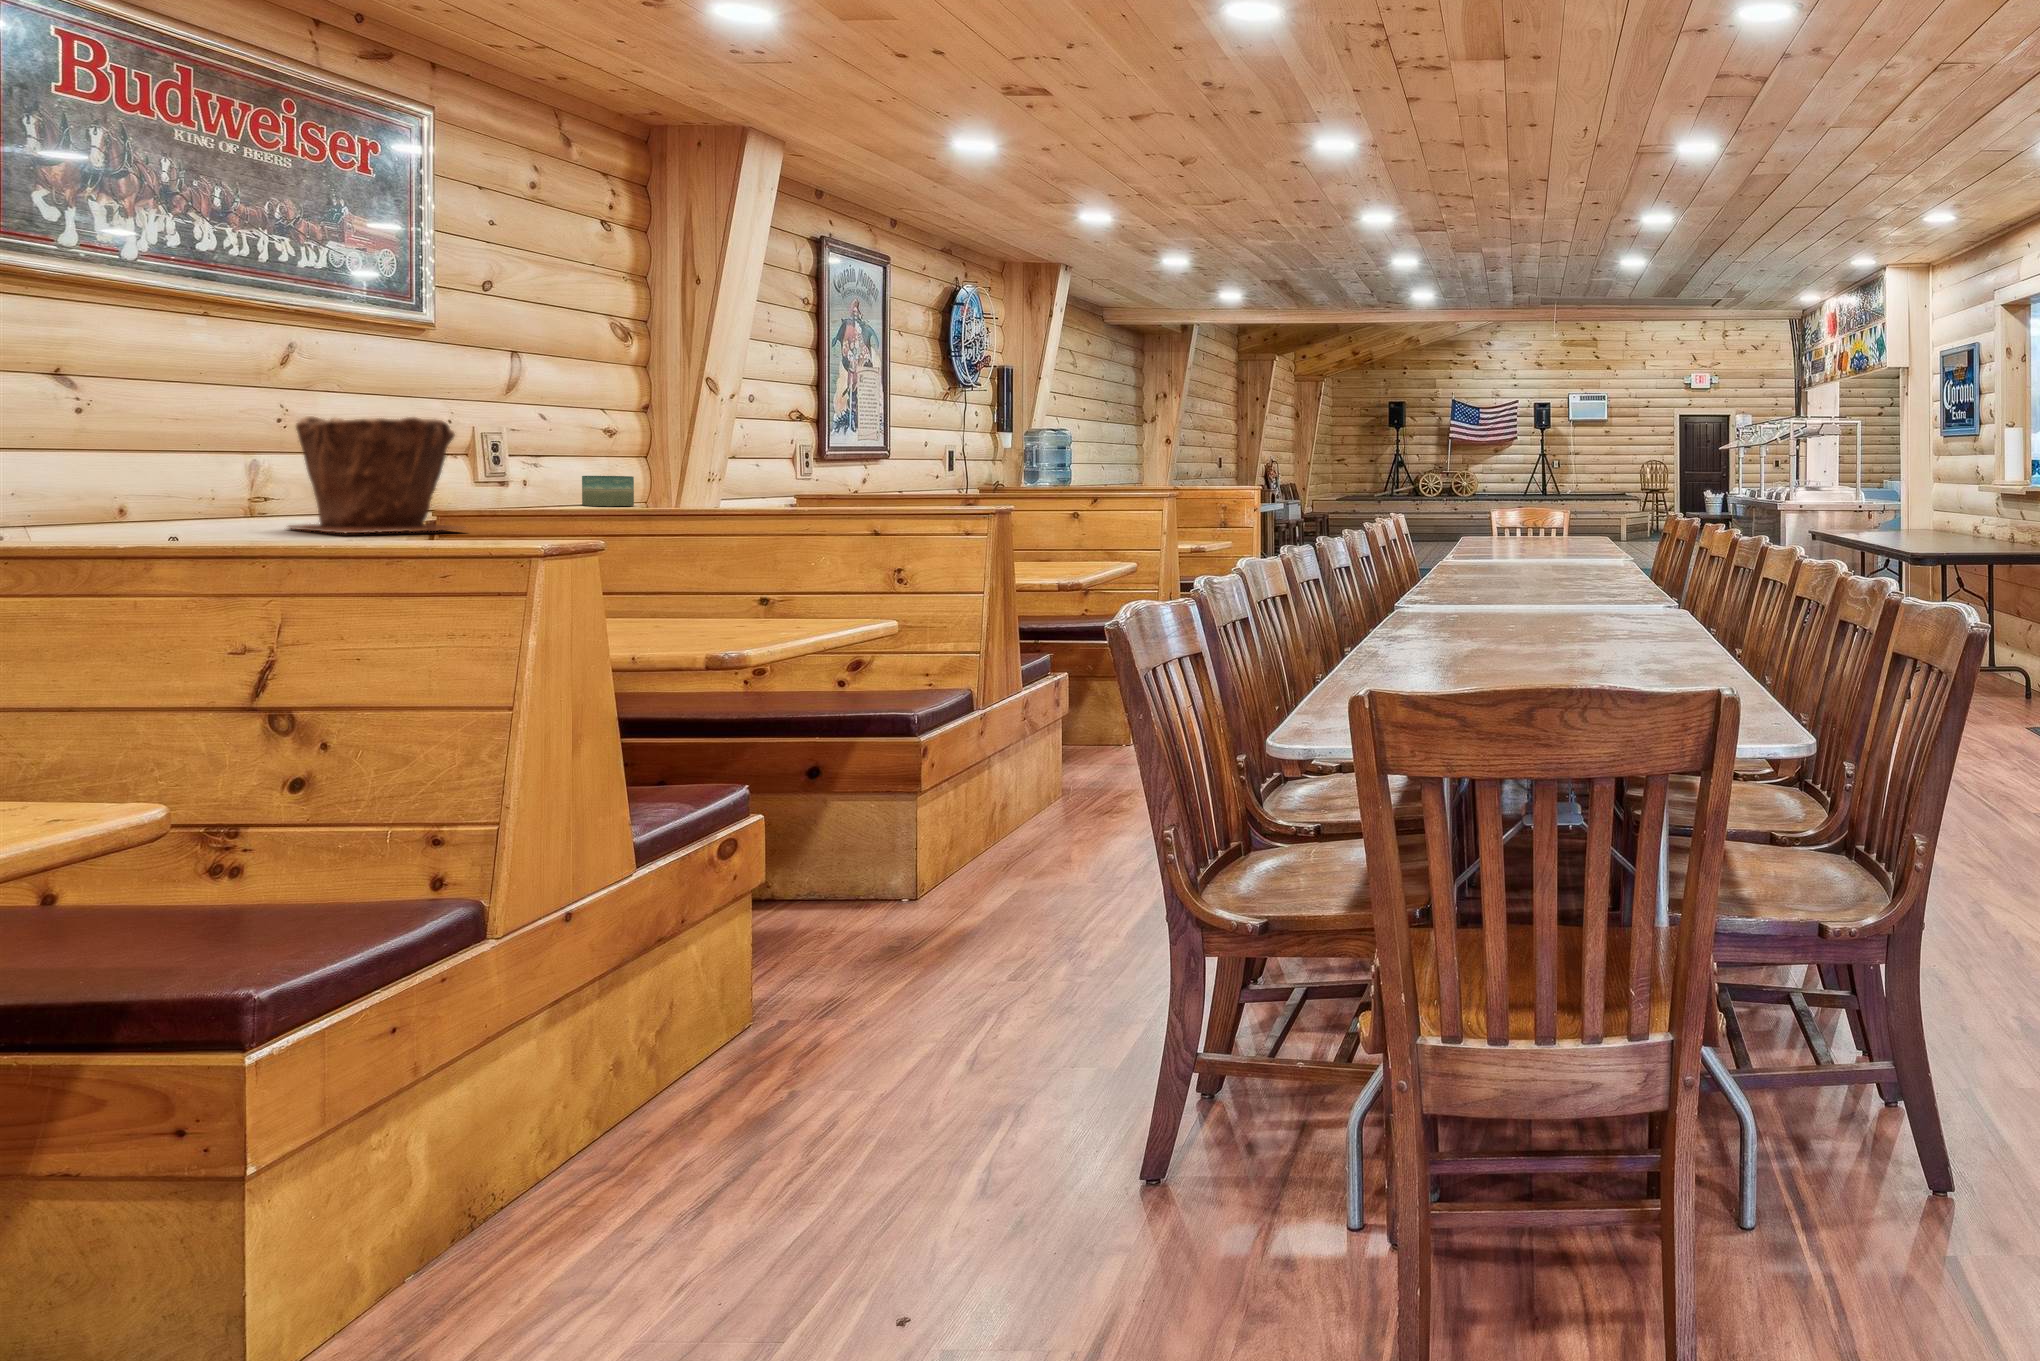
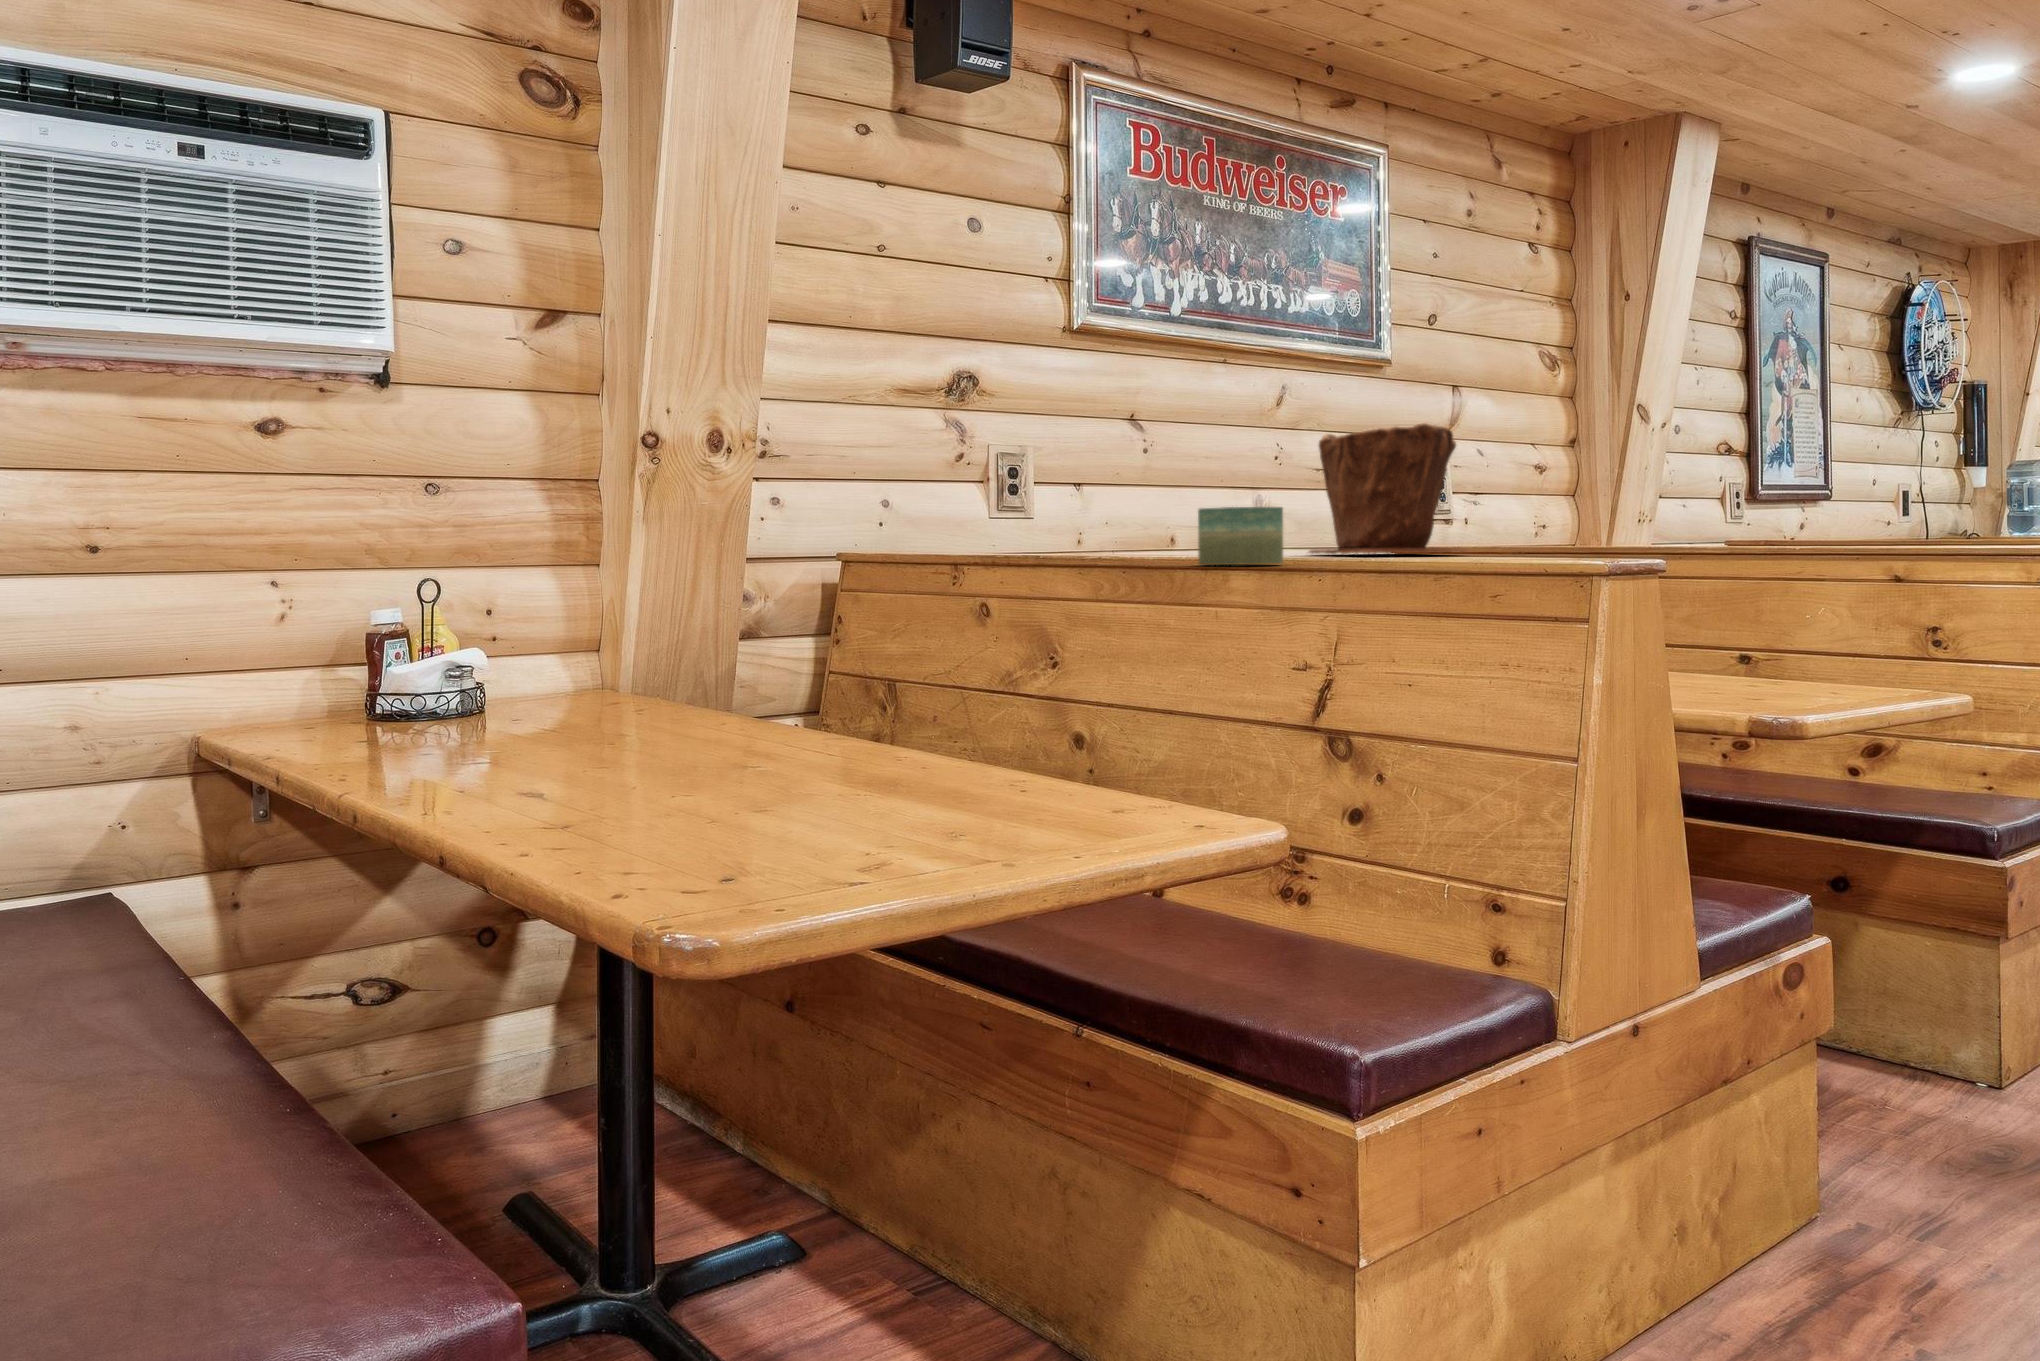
candle: present [582,476,634,506] -> present [1198,507,1283,565]

